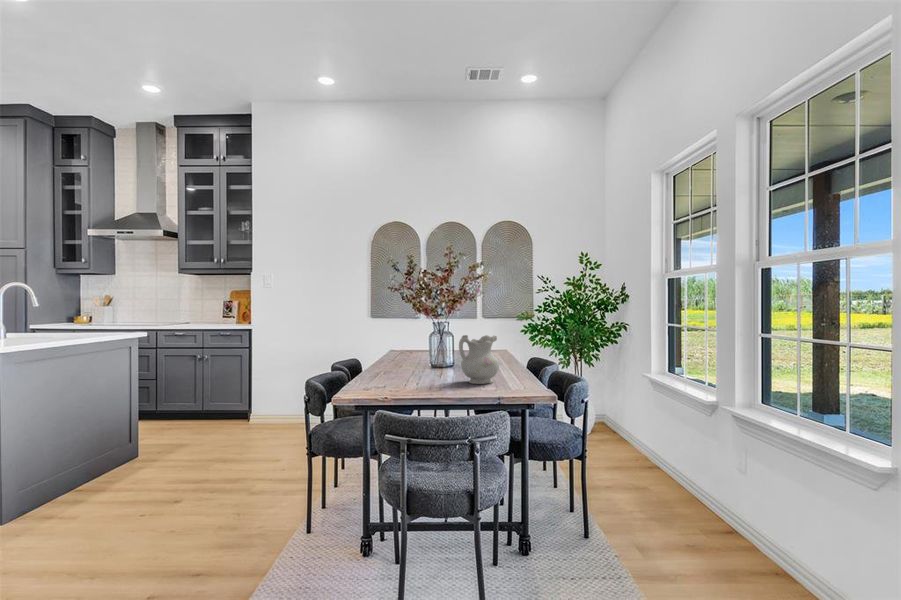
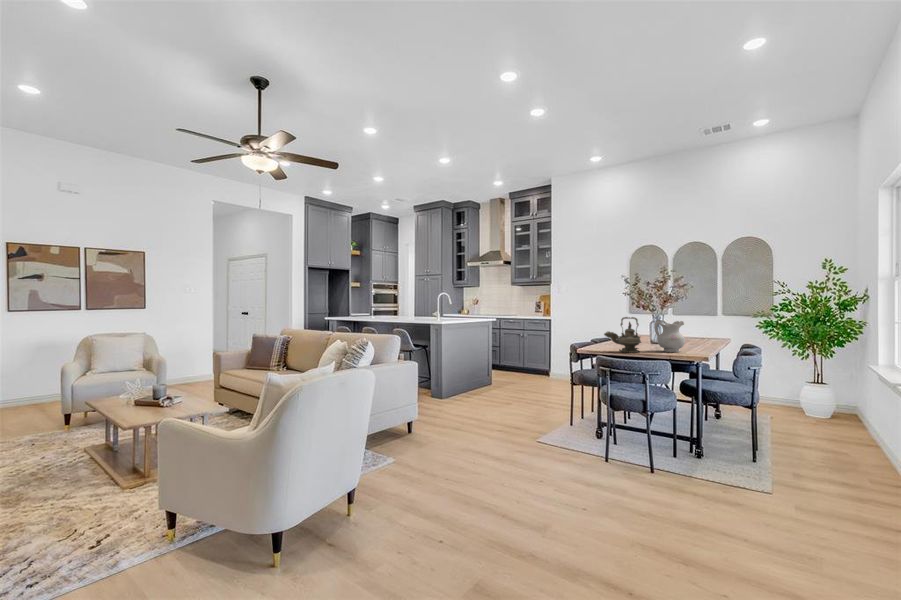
teapot: none [389,332,446,391] -> present [604,317,641,353]

